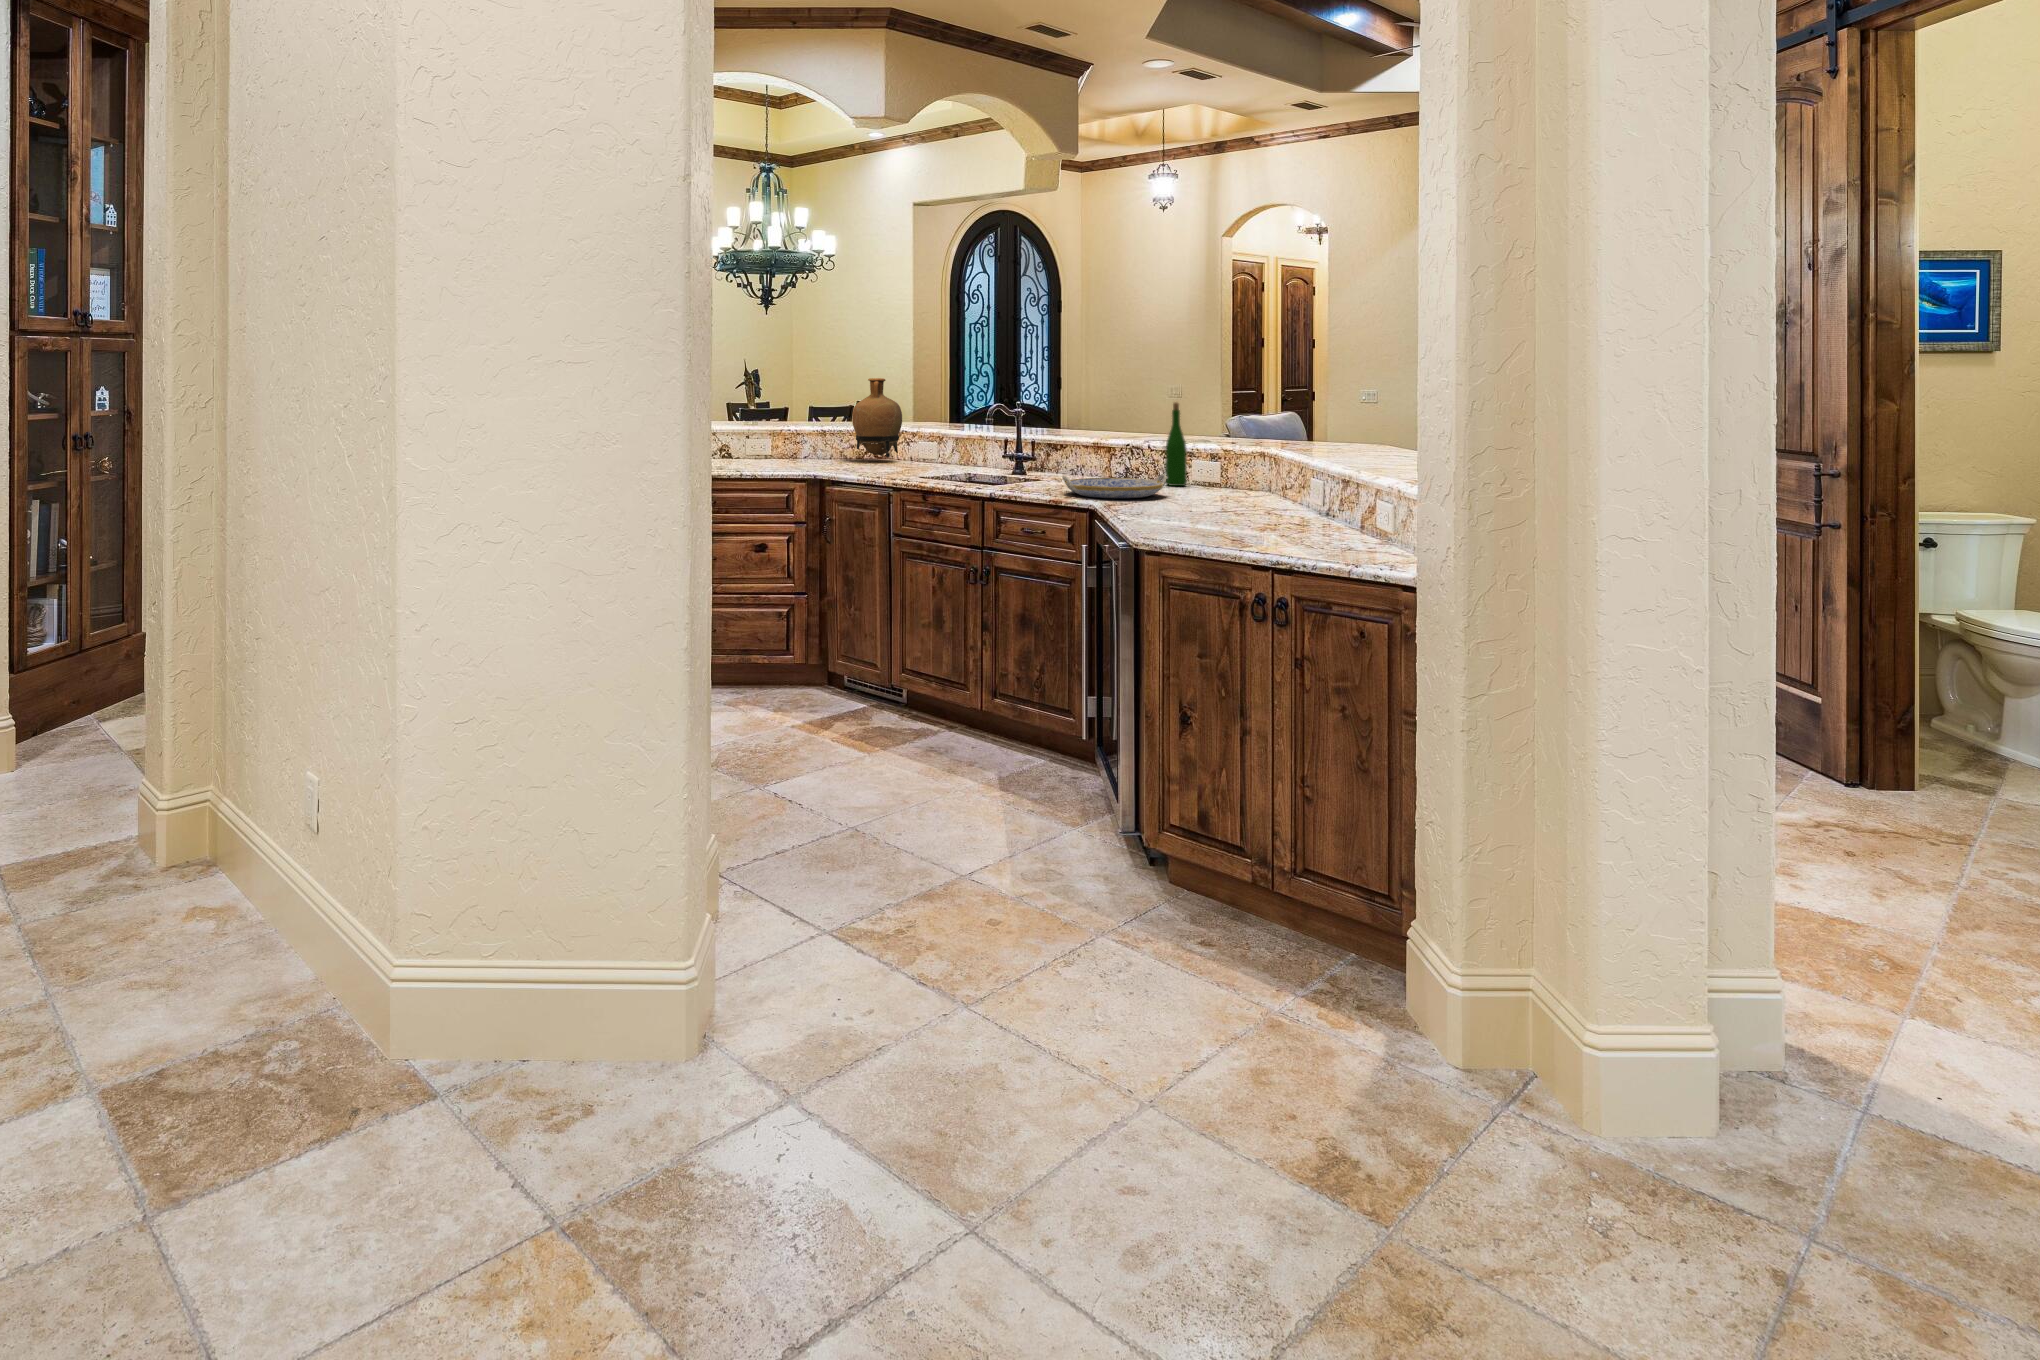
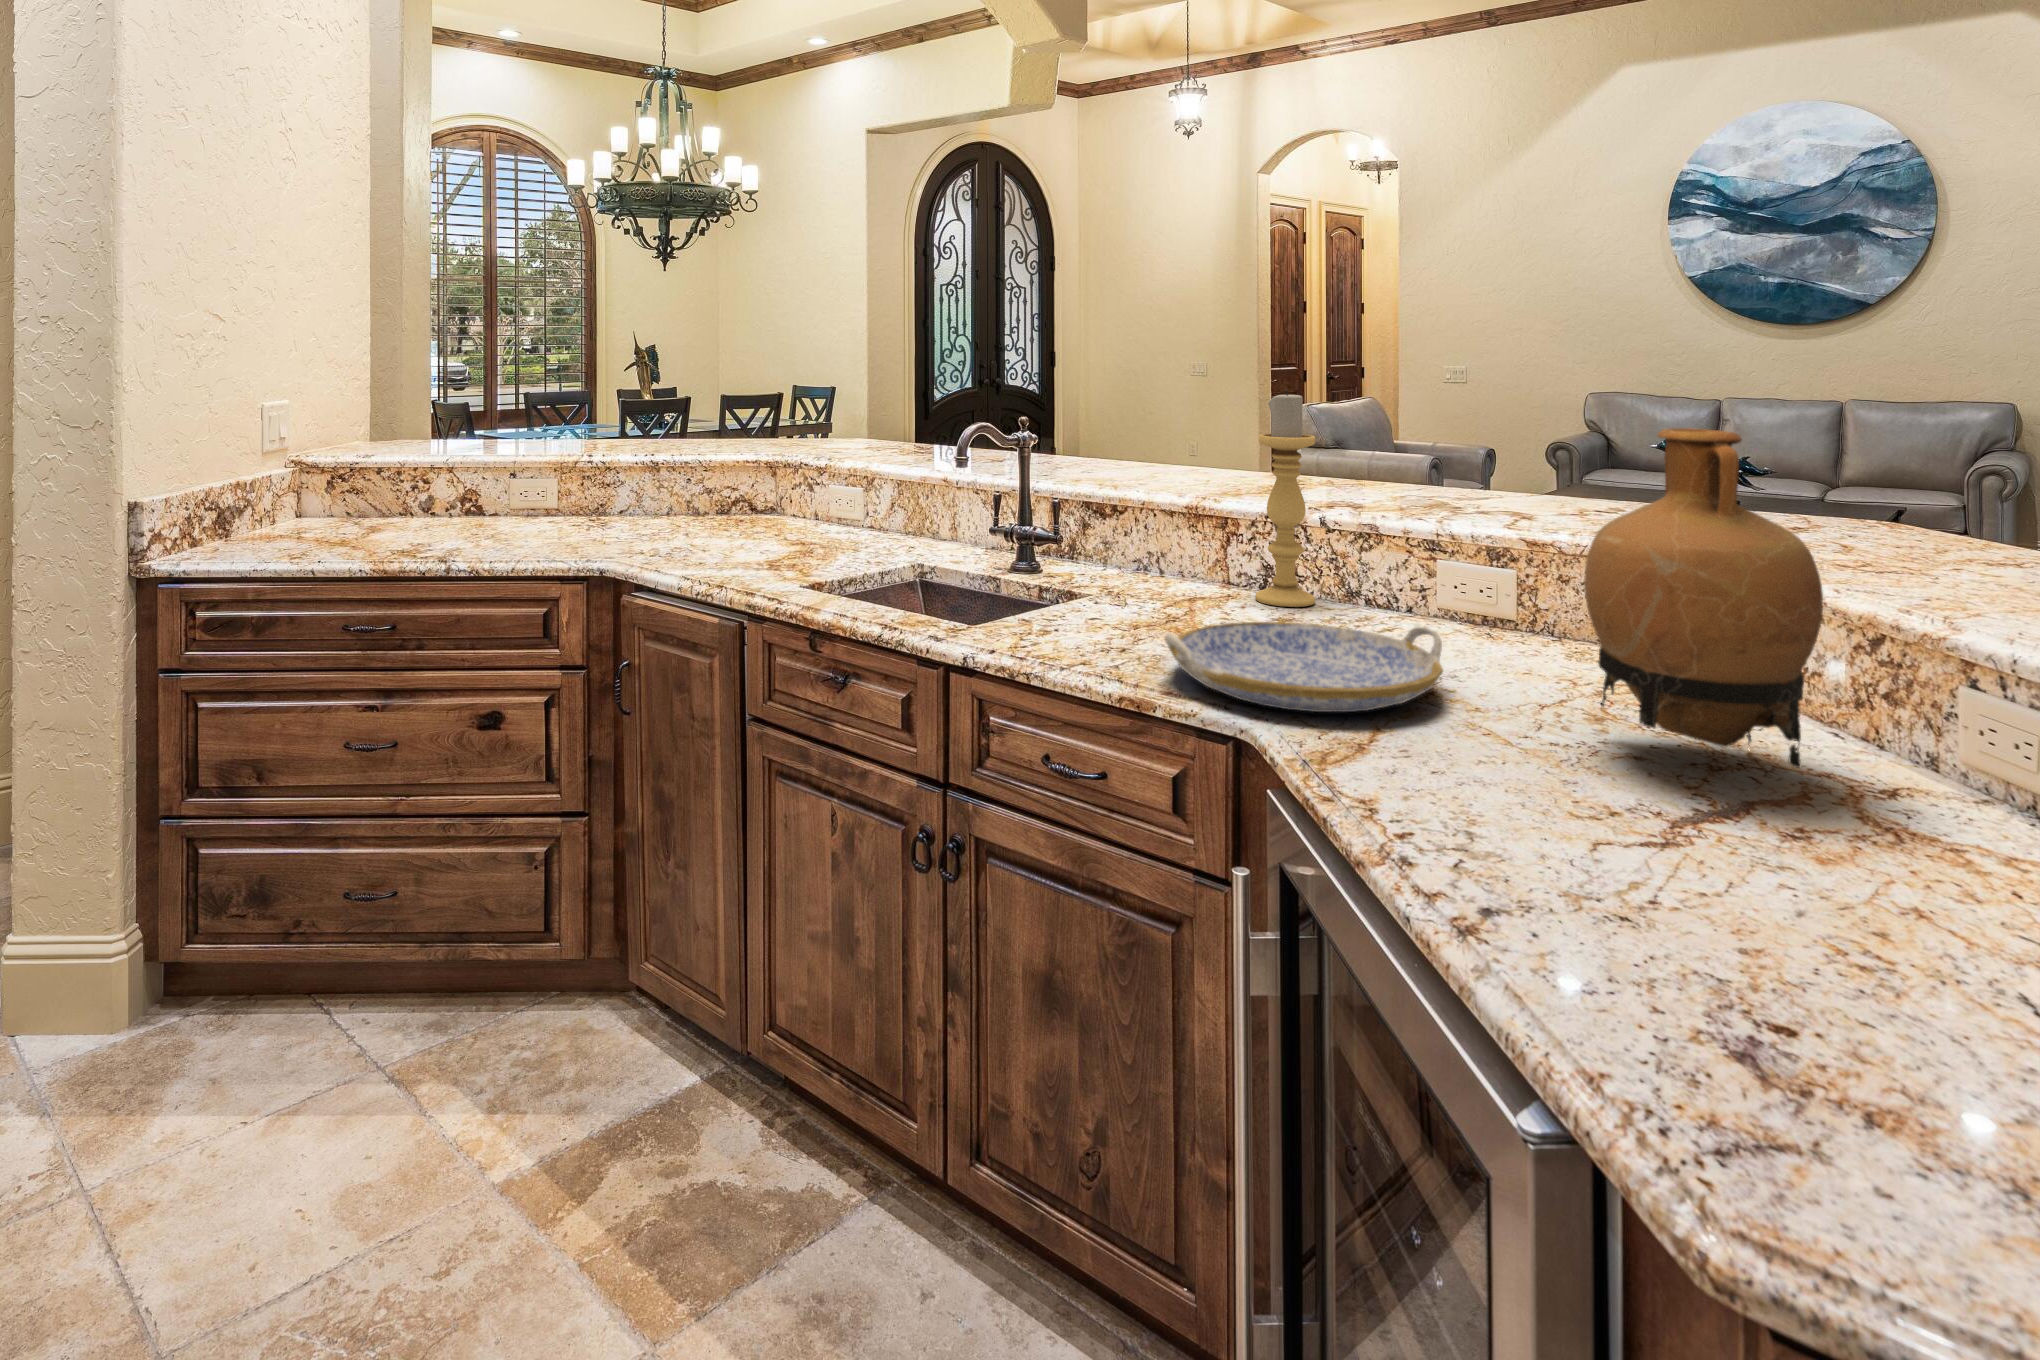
vase: present [852,378,902,458] -> present [1584,428,1823,768]
candle holder: none [1119,387,1145,482] -> present [1256,390,1315,607]
wine bottle: present [1165,402,1187,486] -> none [1372,428,1426,624]

